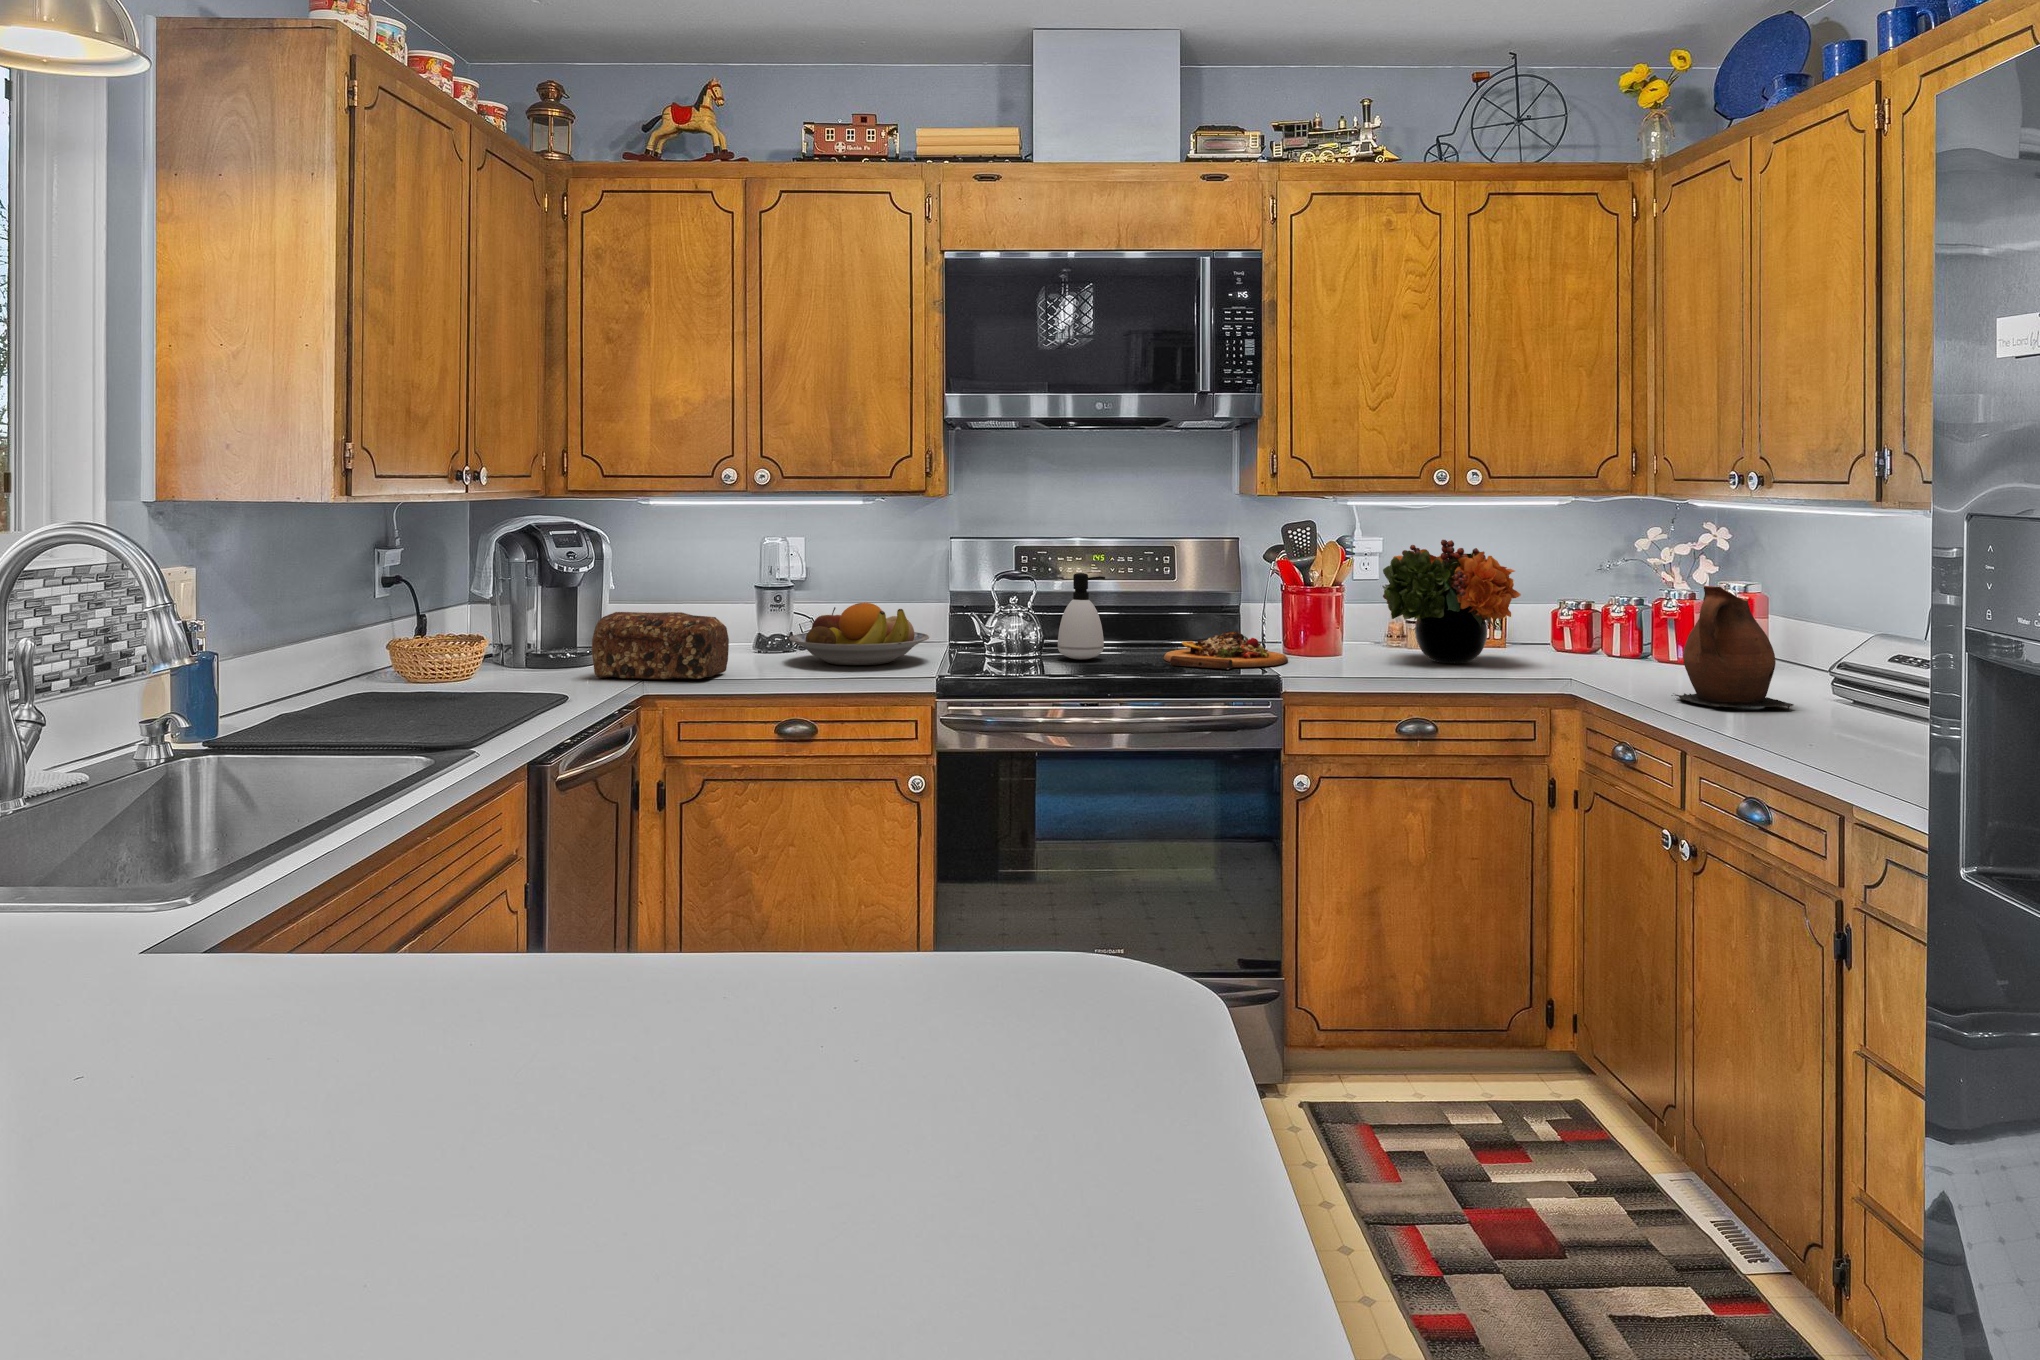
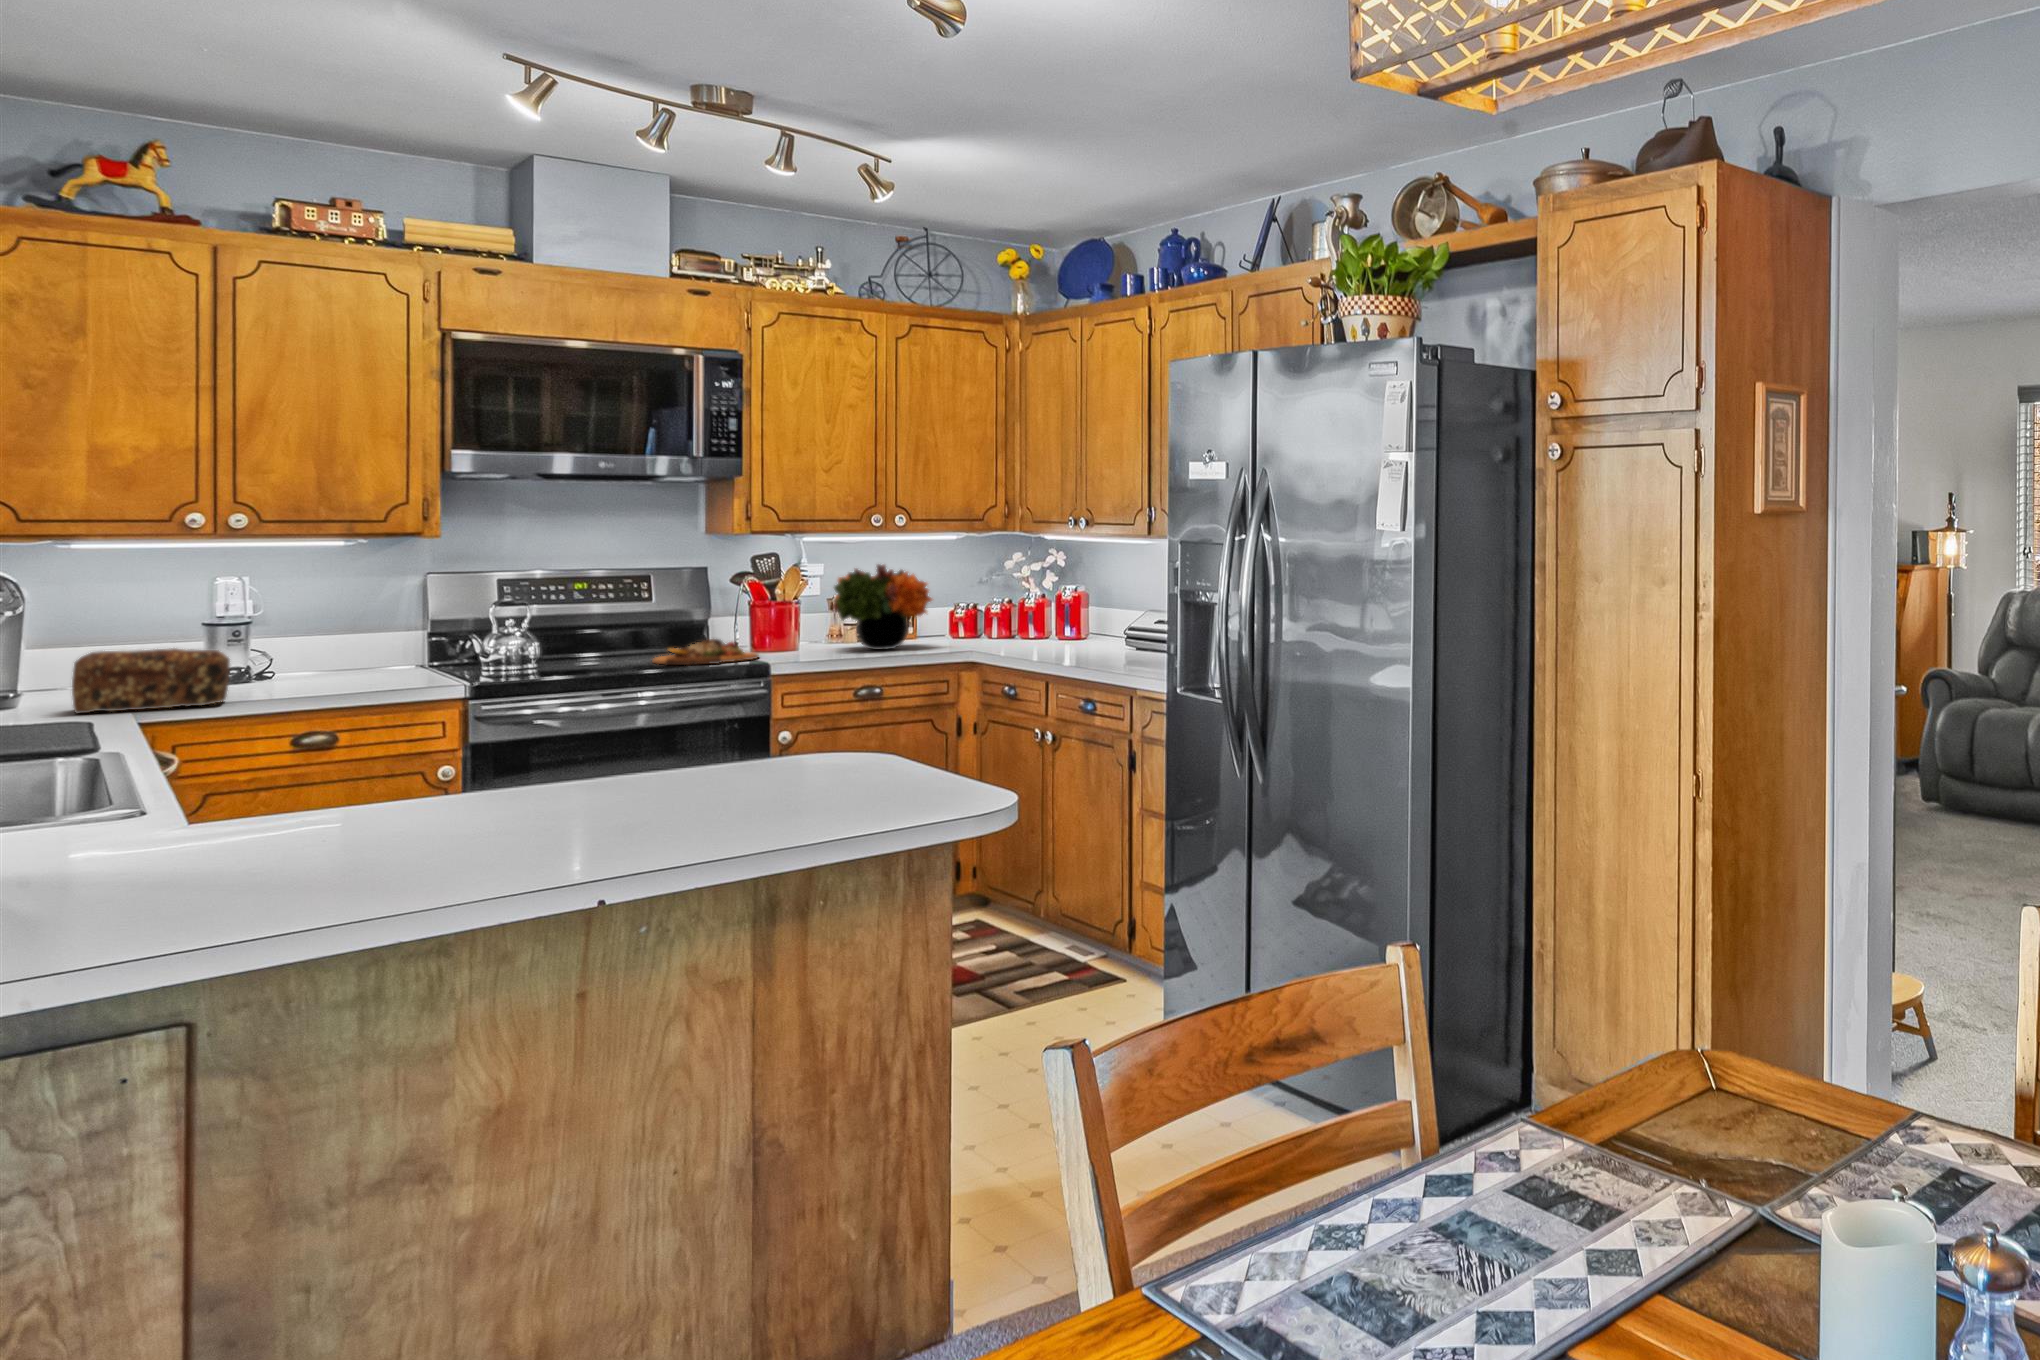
soap dispenser: present [1058,573,1105,660] -> none [556,599,602,668]
ceramic pitcher: present [1672,586,1794,709] -> none [1037,584,1106,655]
fruit bowl: present [789,603,929,665] -> none [275,632,432,687]

